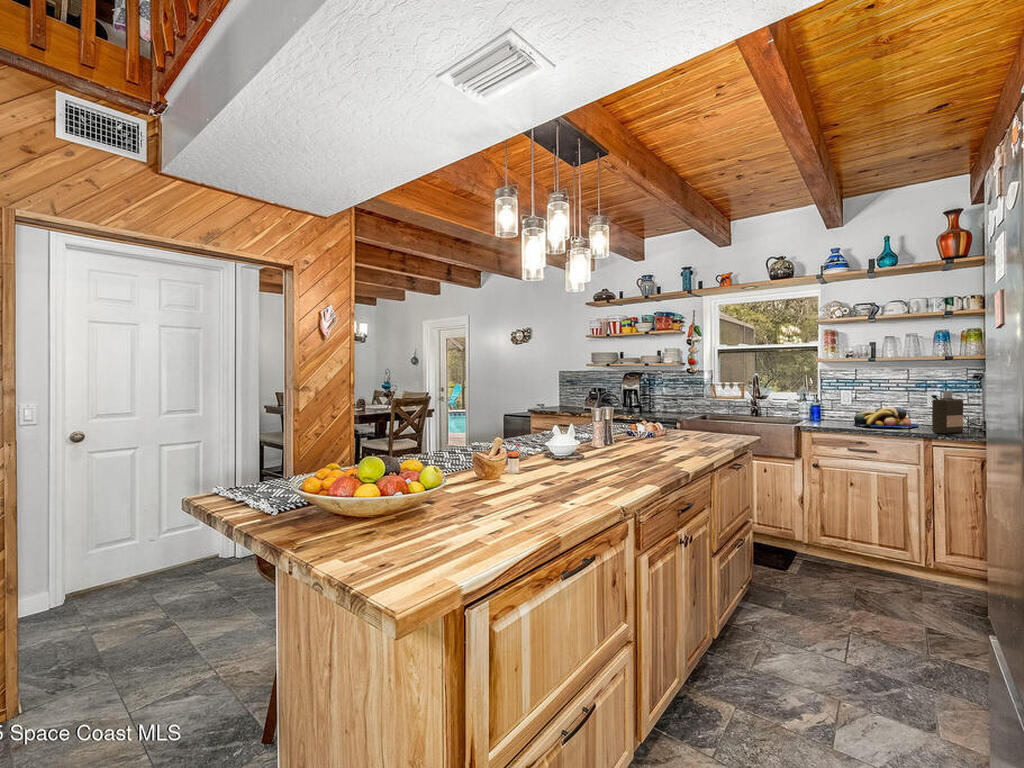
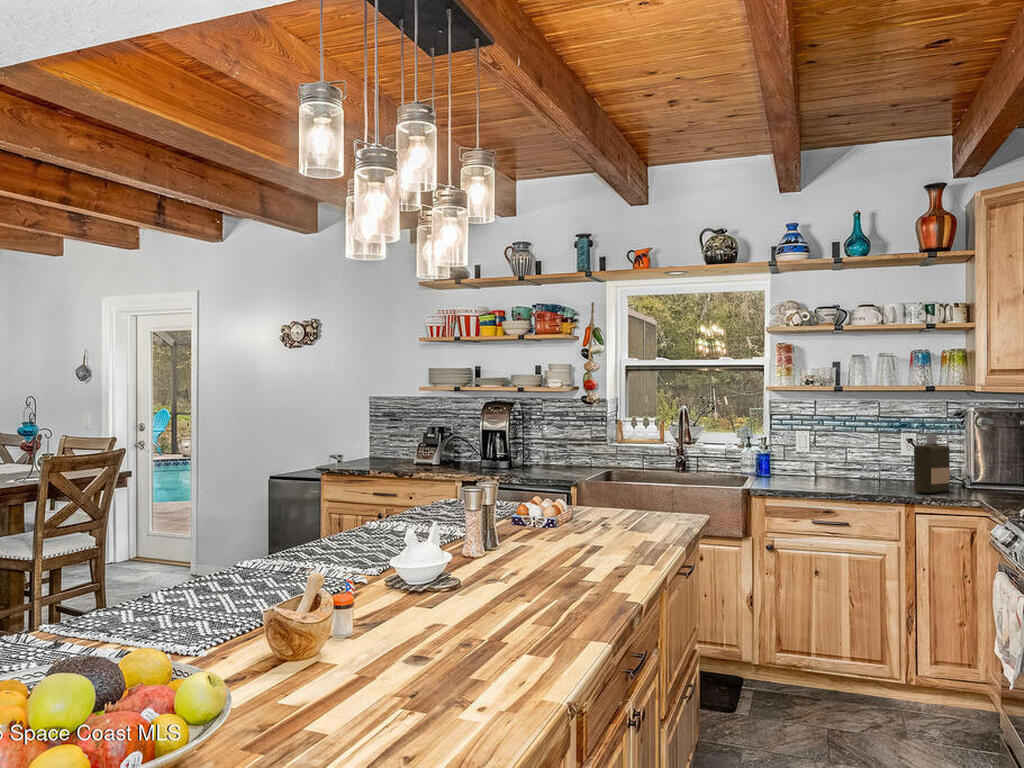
fruit bowl: present [854,407,918,428] -> none [816,457,897,486]

